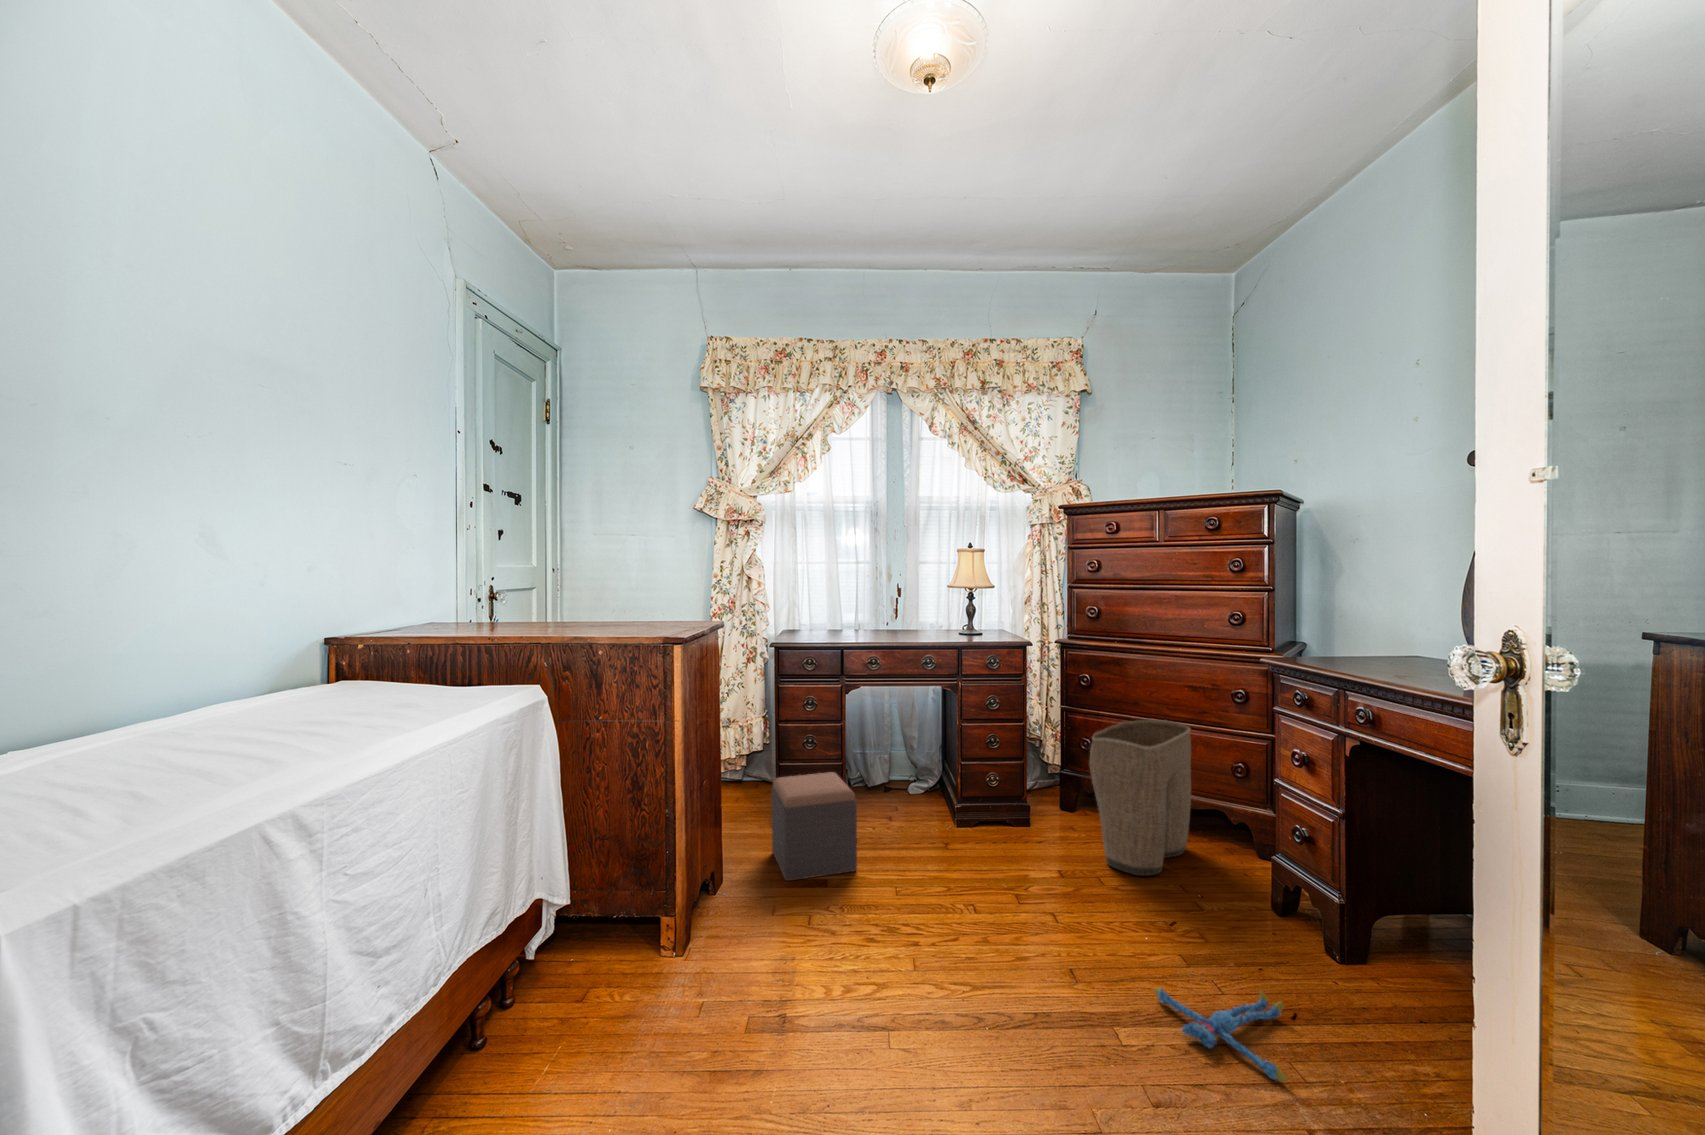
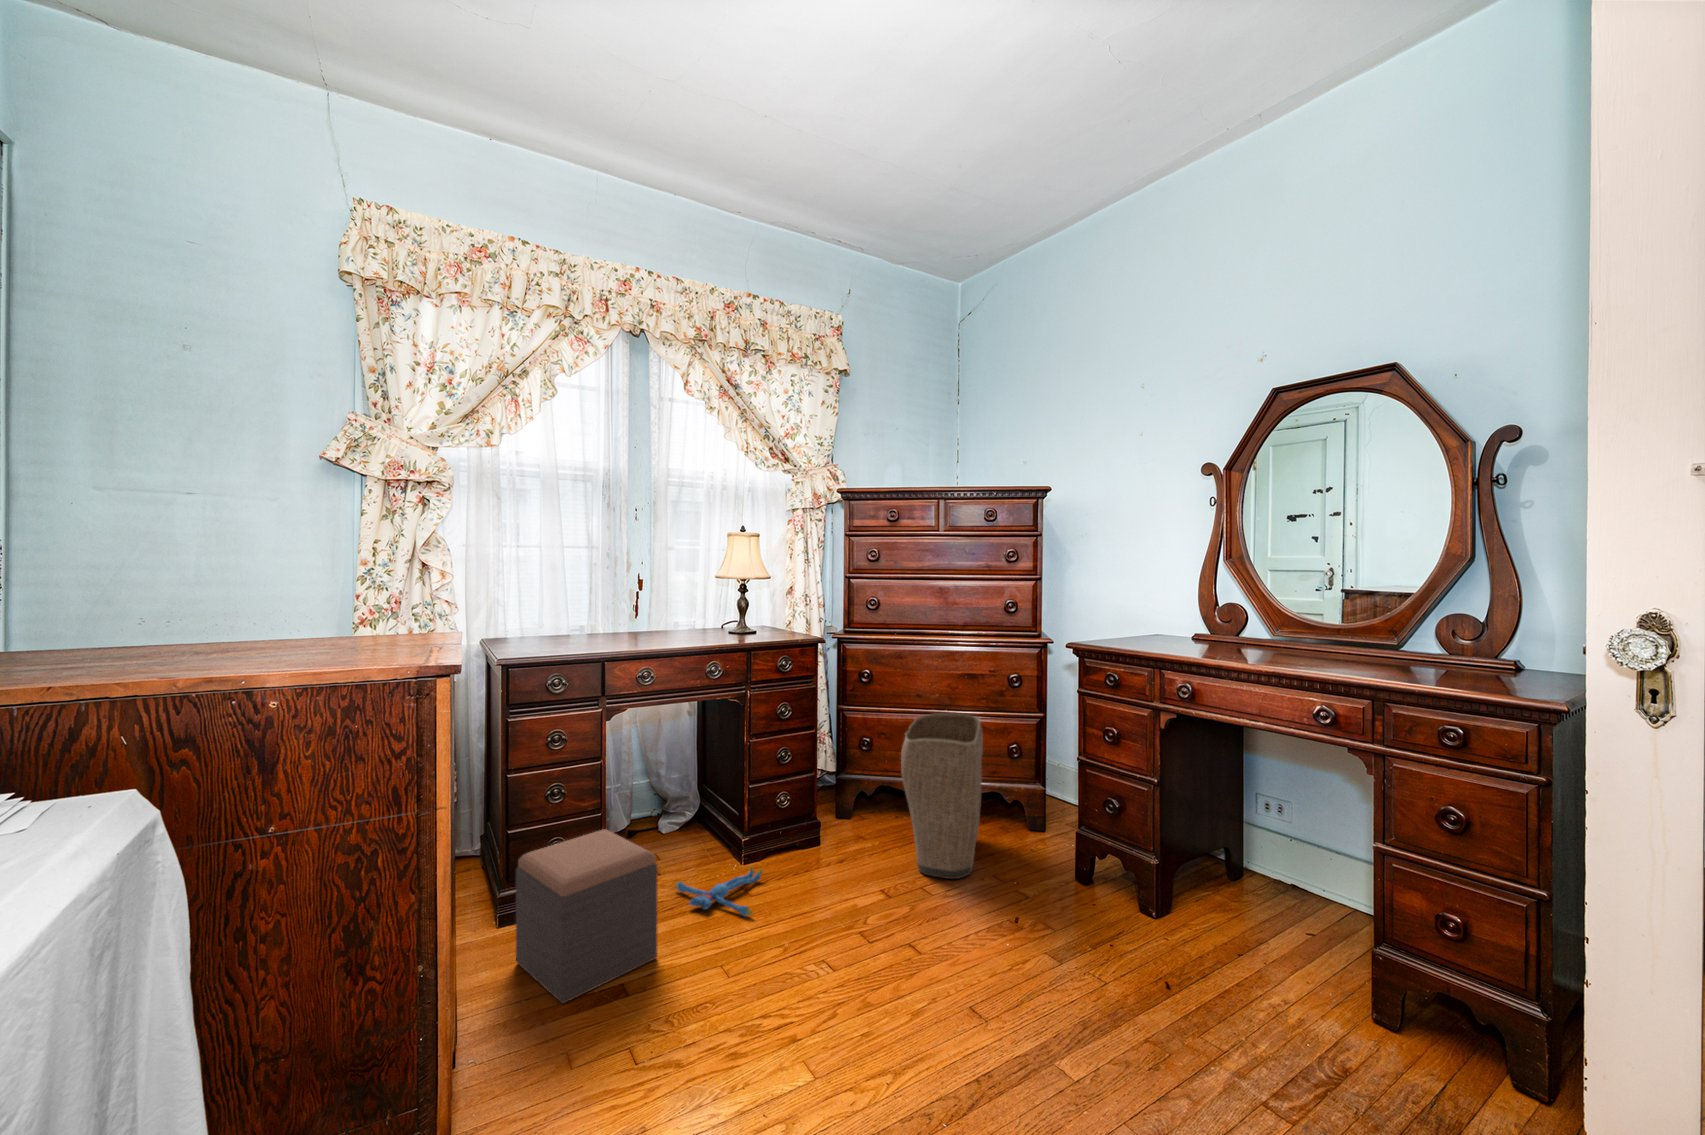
plush toy: present [1154,988,1288,1083] -> present [675,866,763,916]

